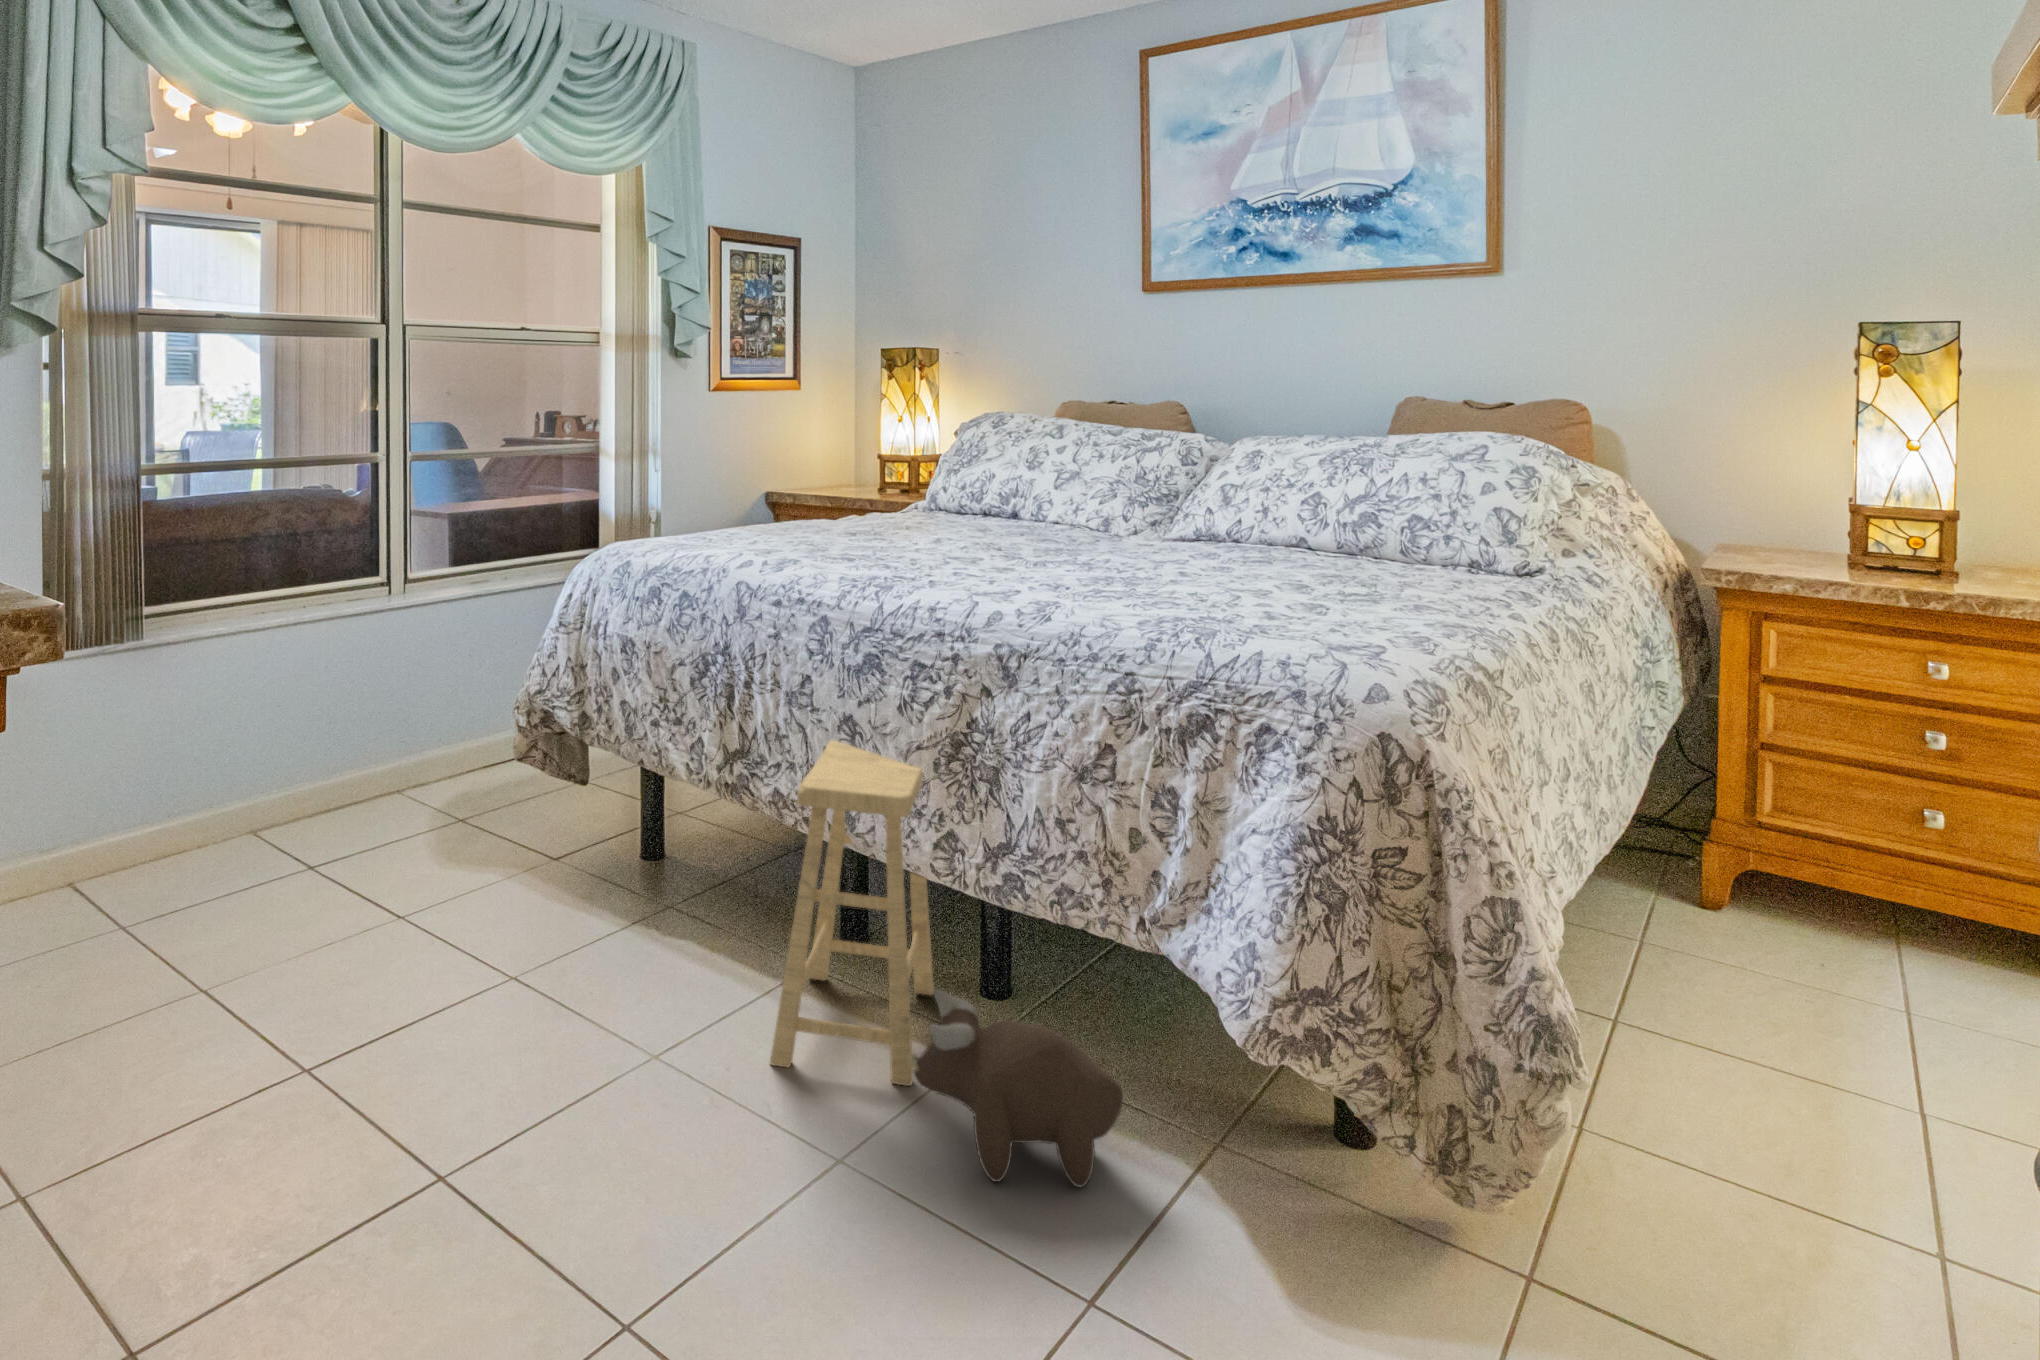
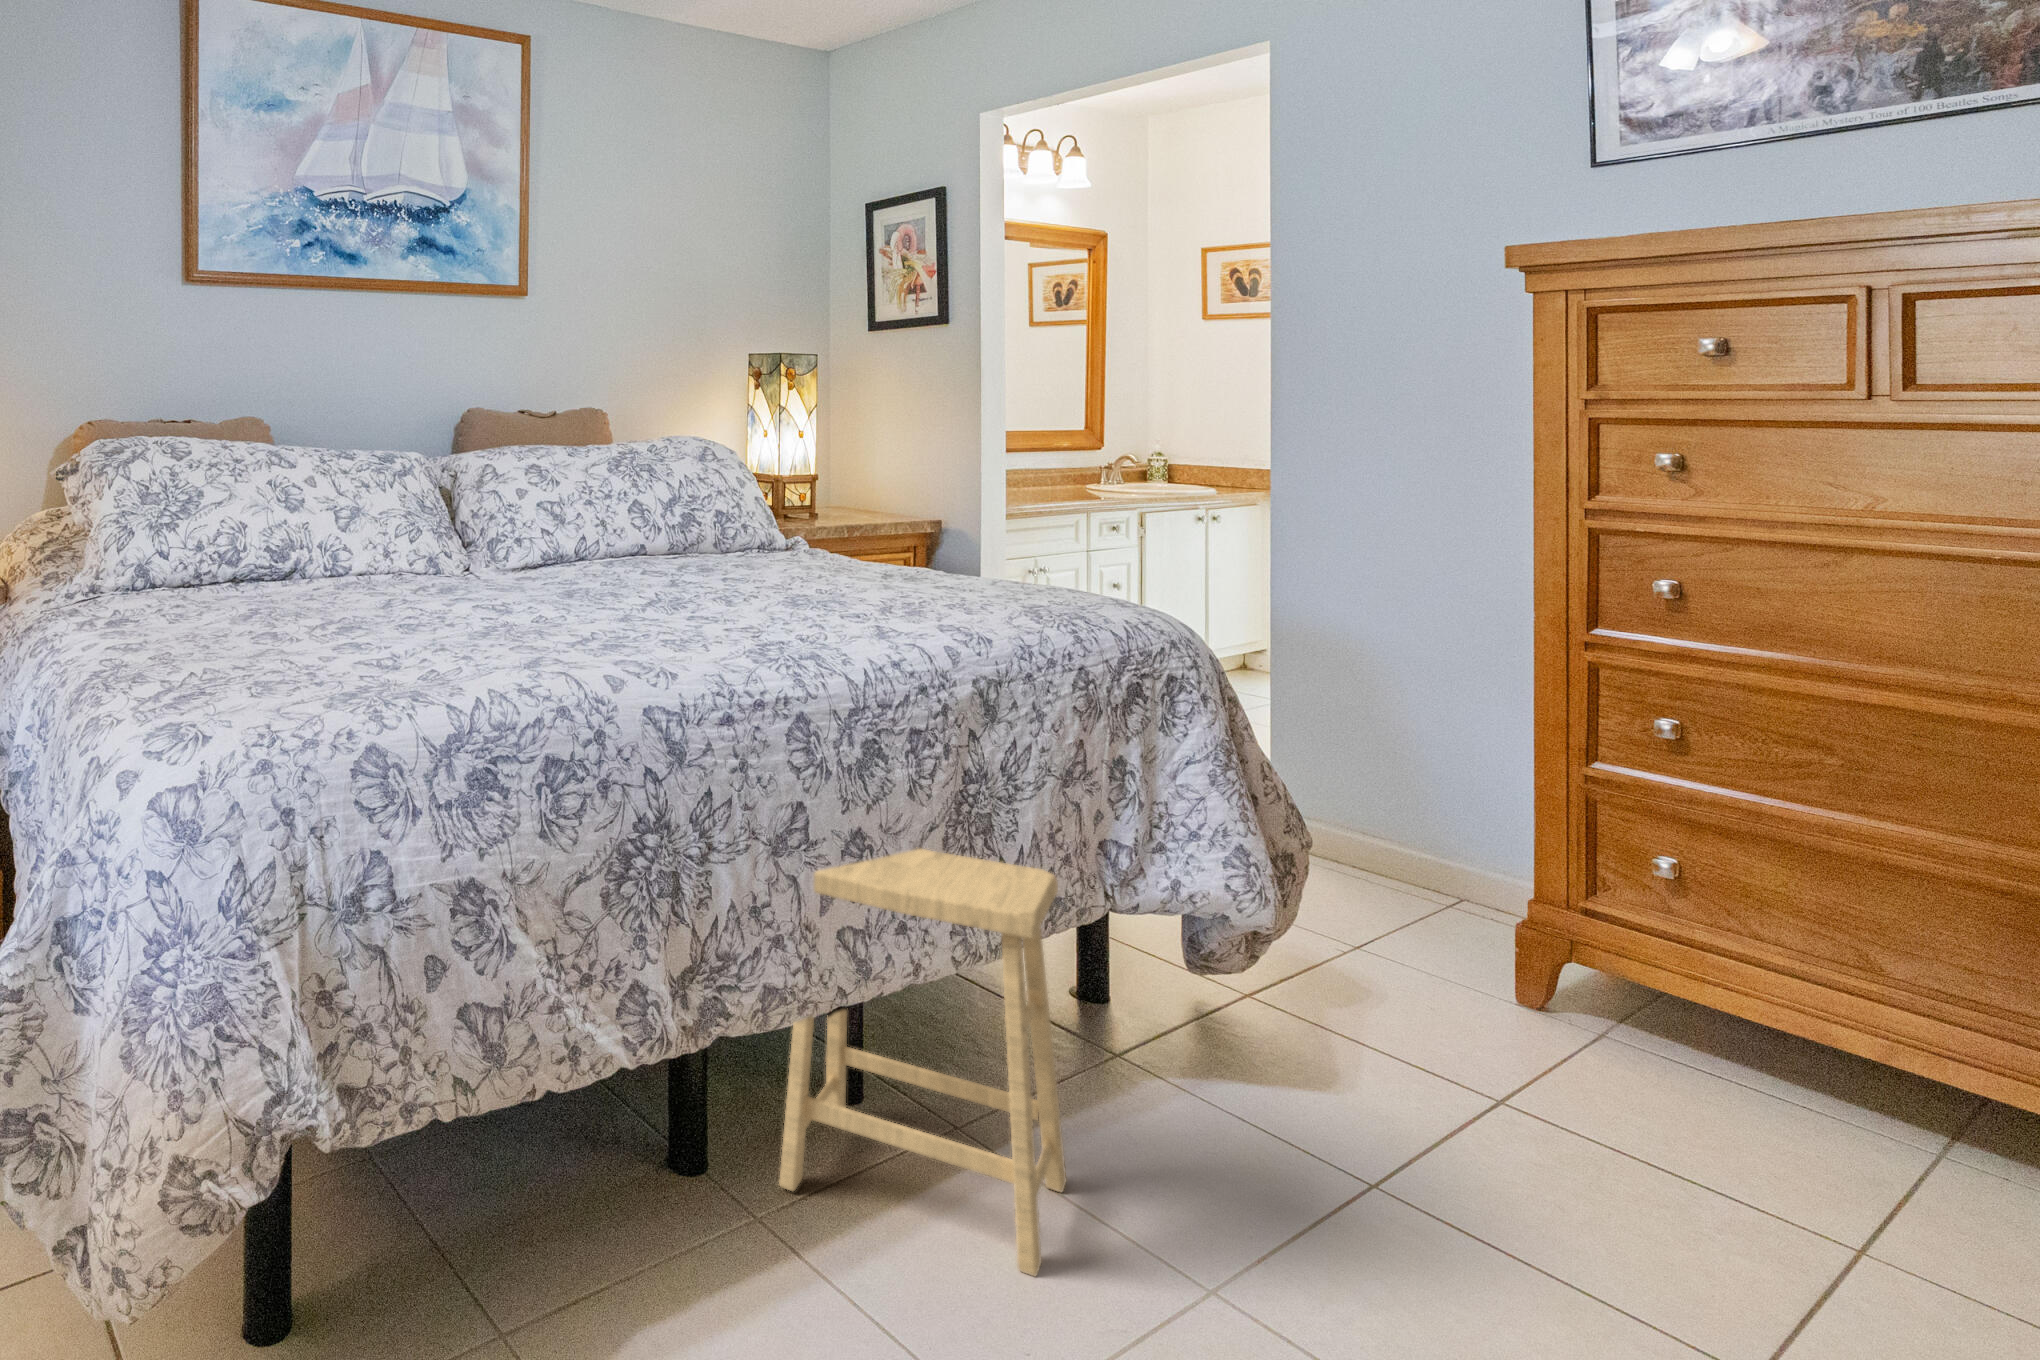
plush toy: present [908,990,1123,1187] -> none [1116,1015,1268,1178]

